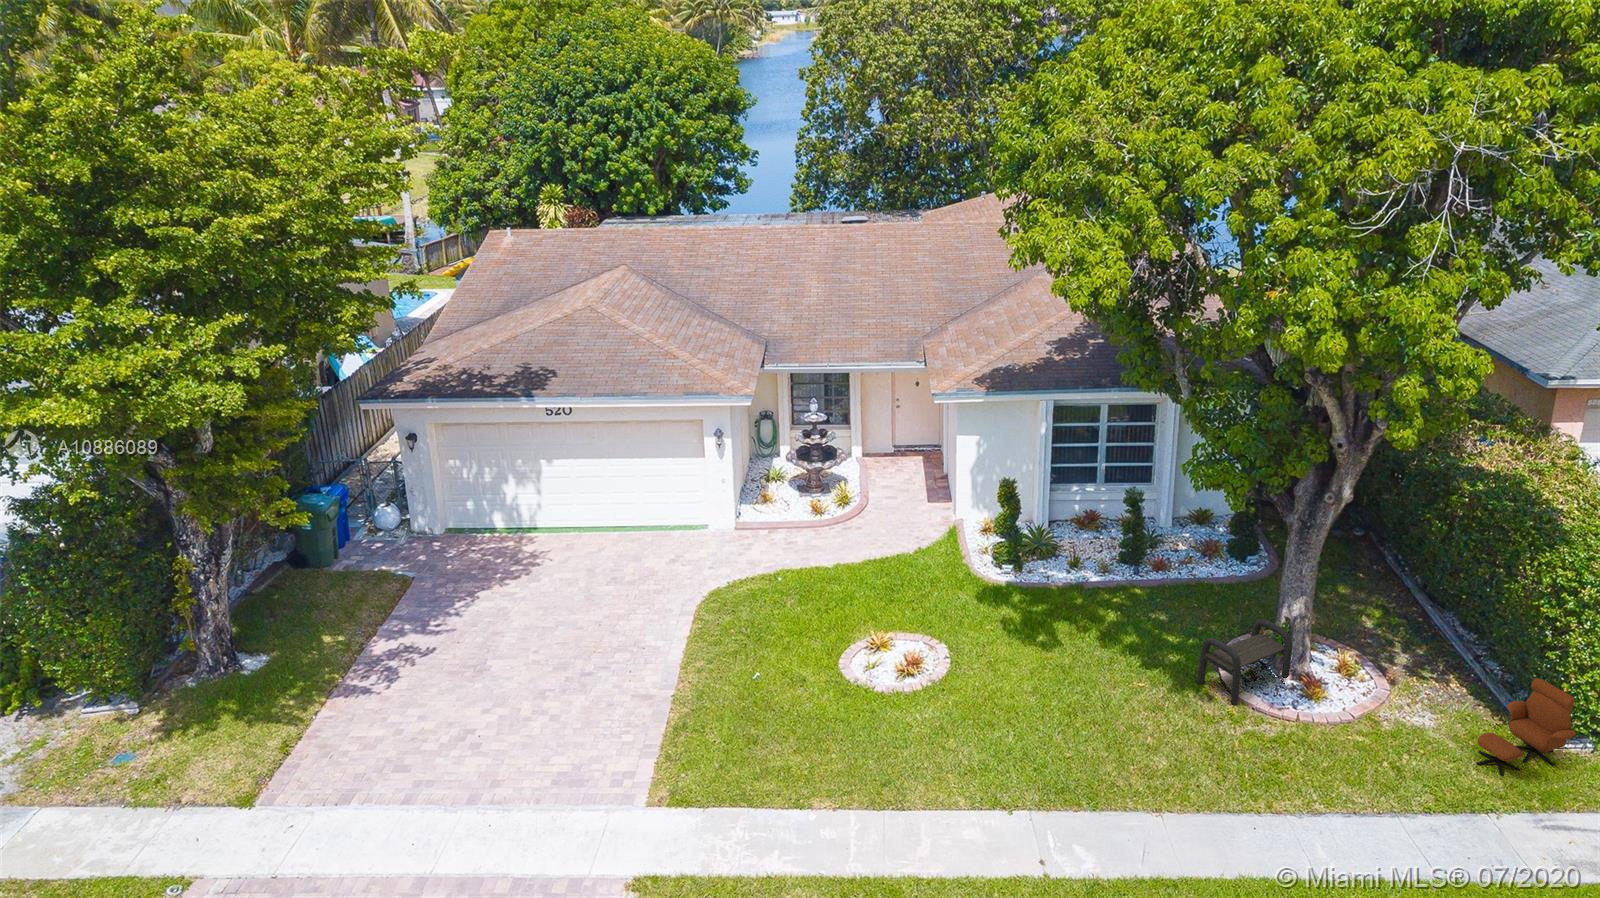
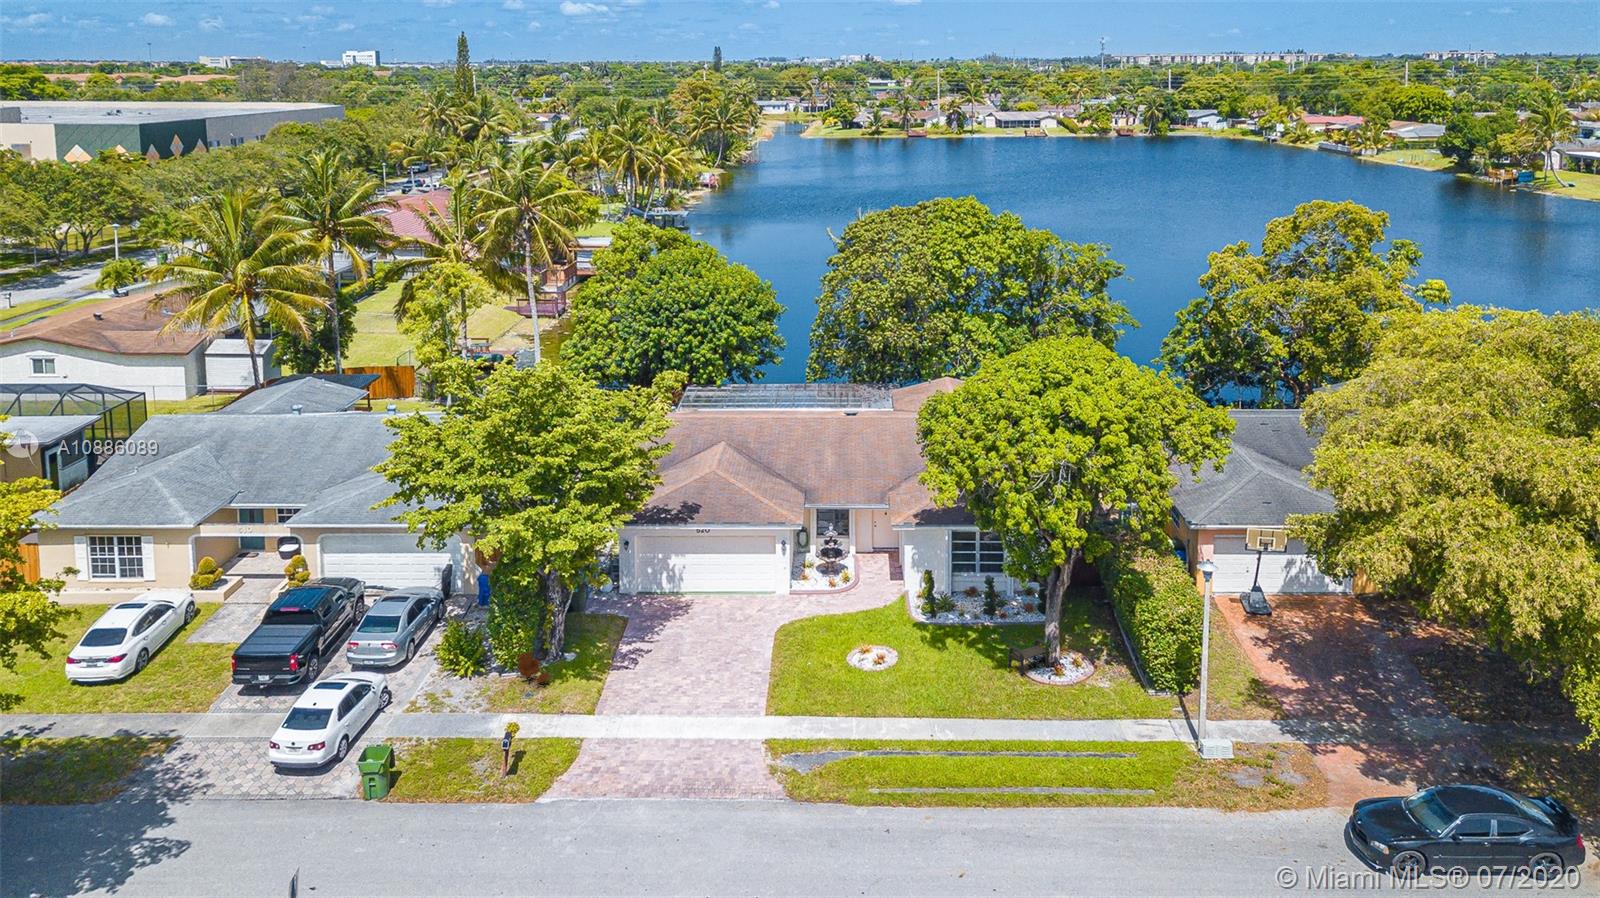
lounge chair: present [1476,678,1575,776] -> present [517,651,550,686]

